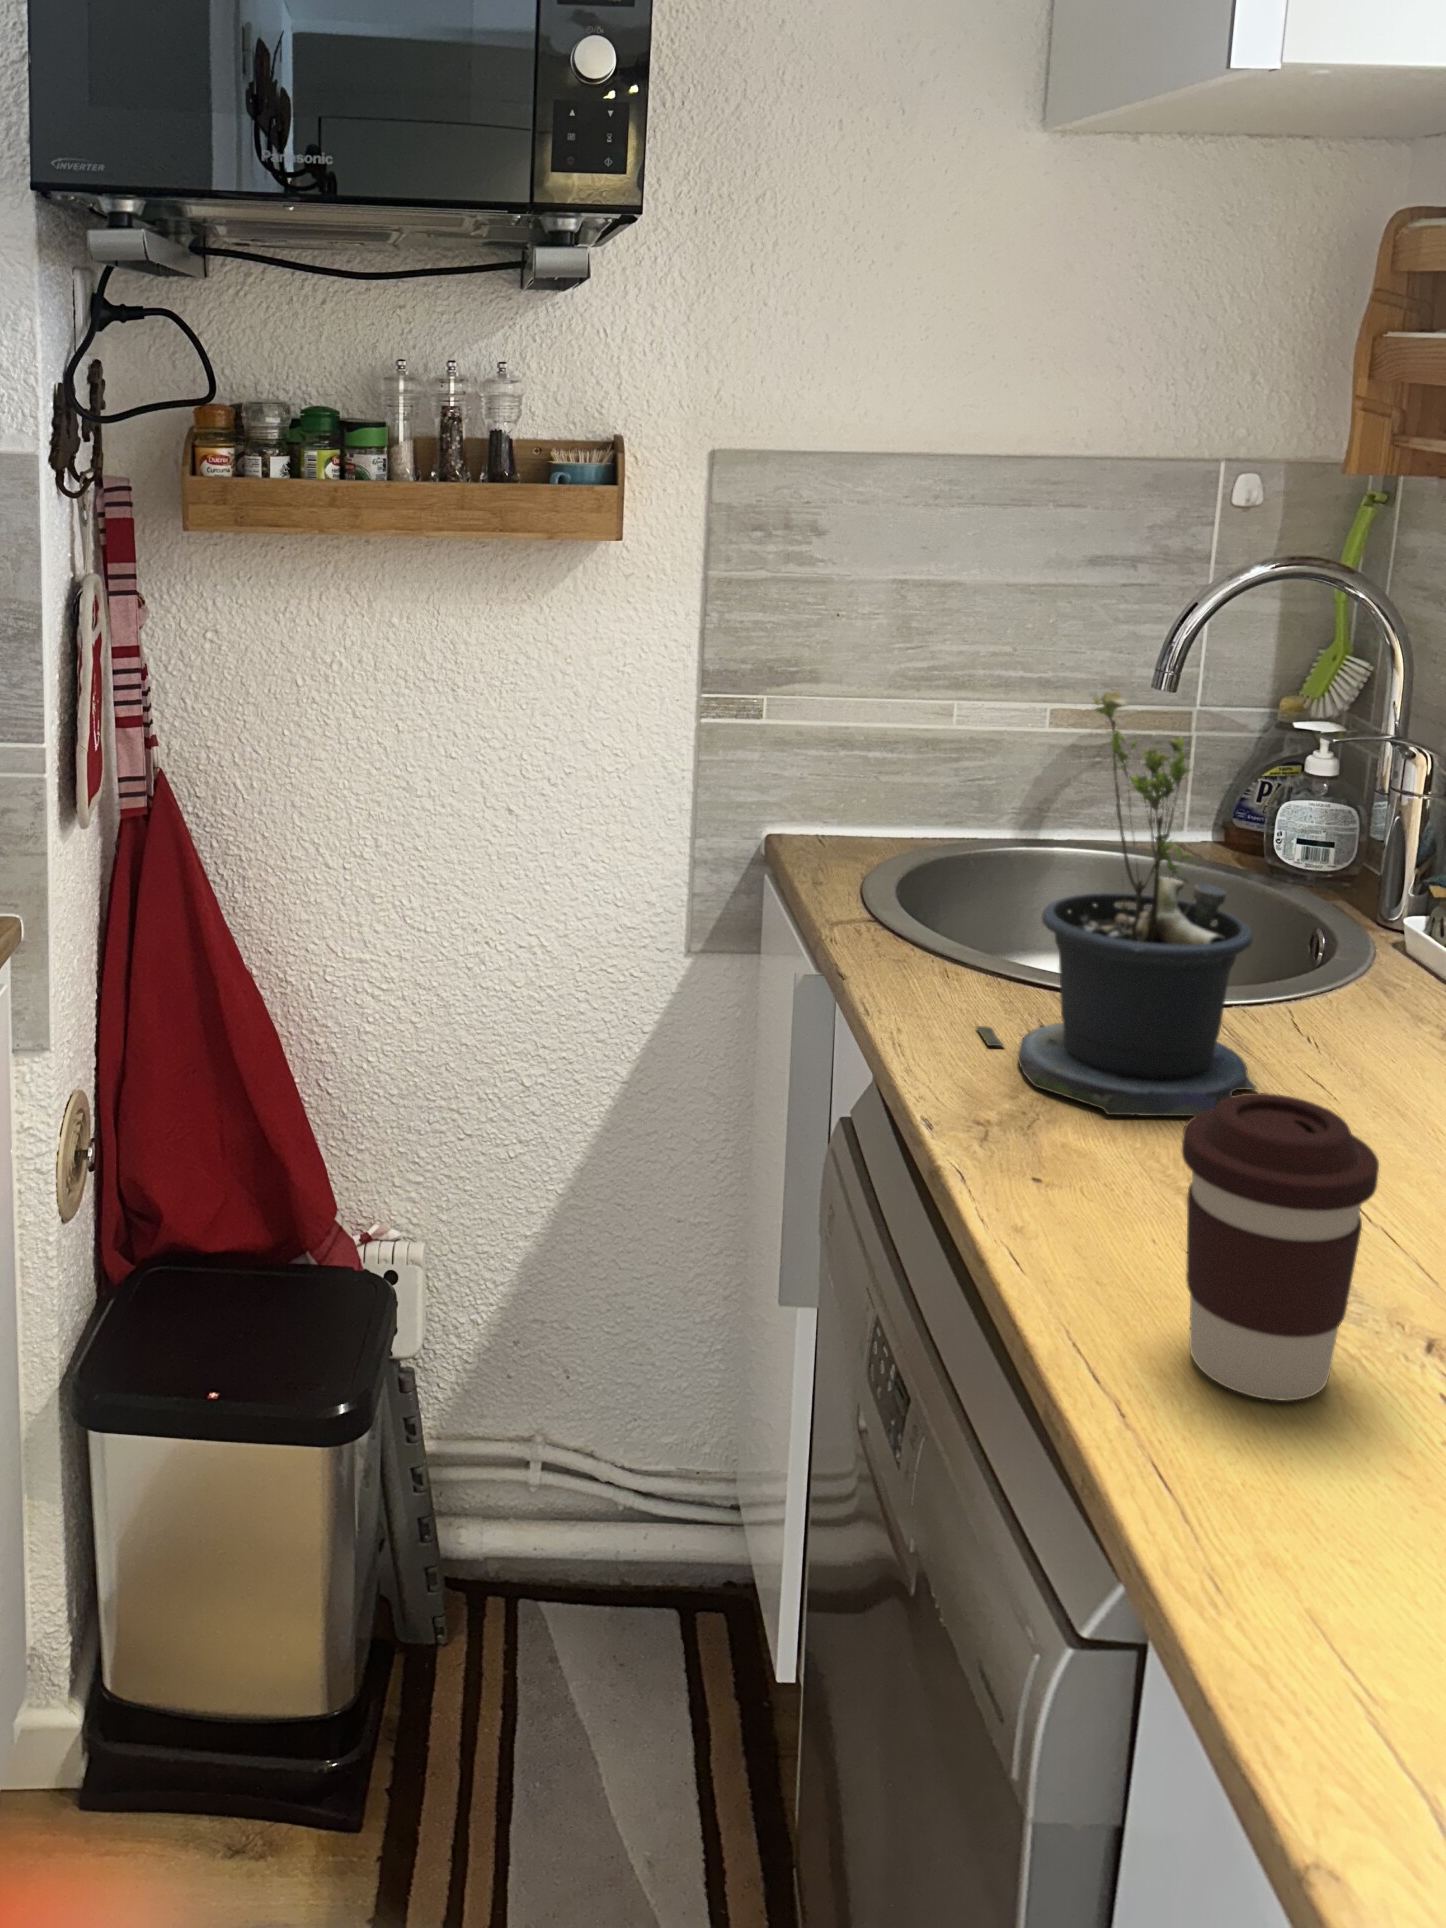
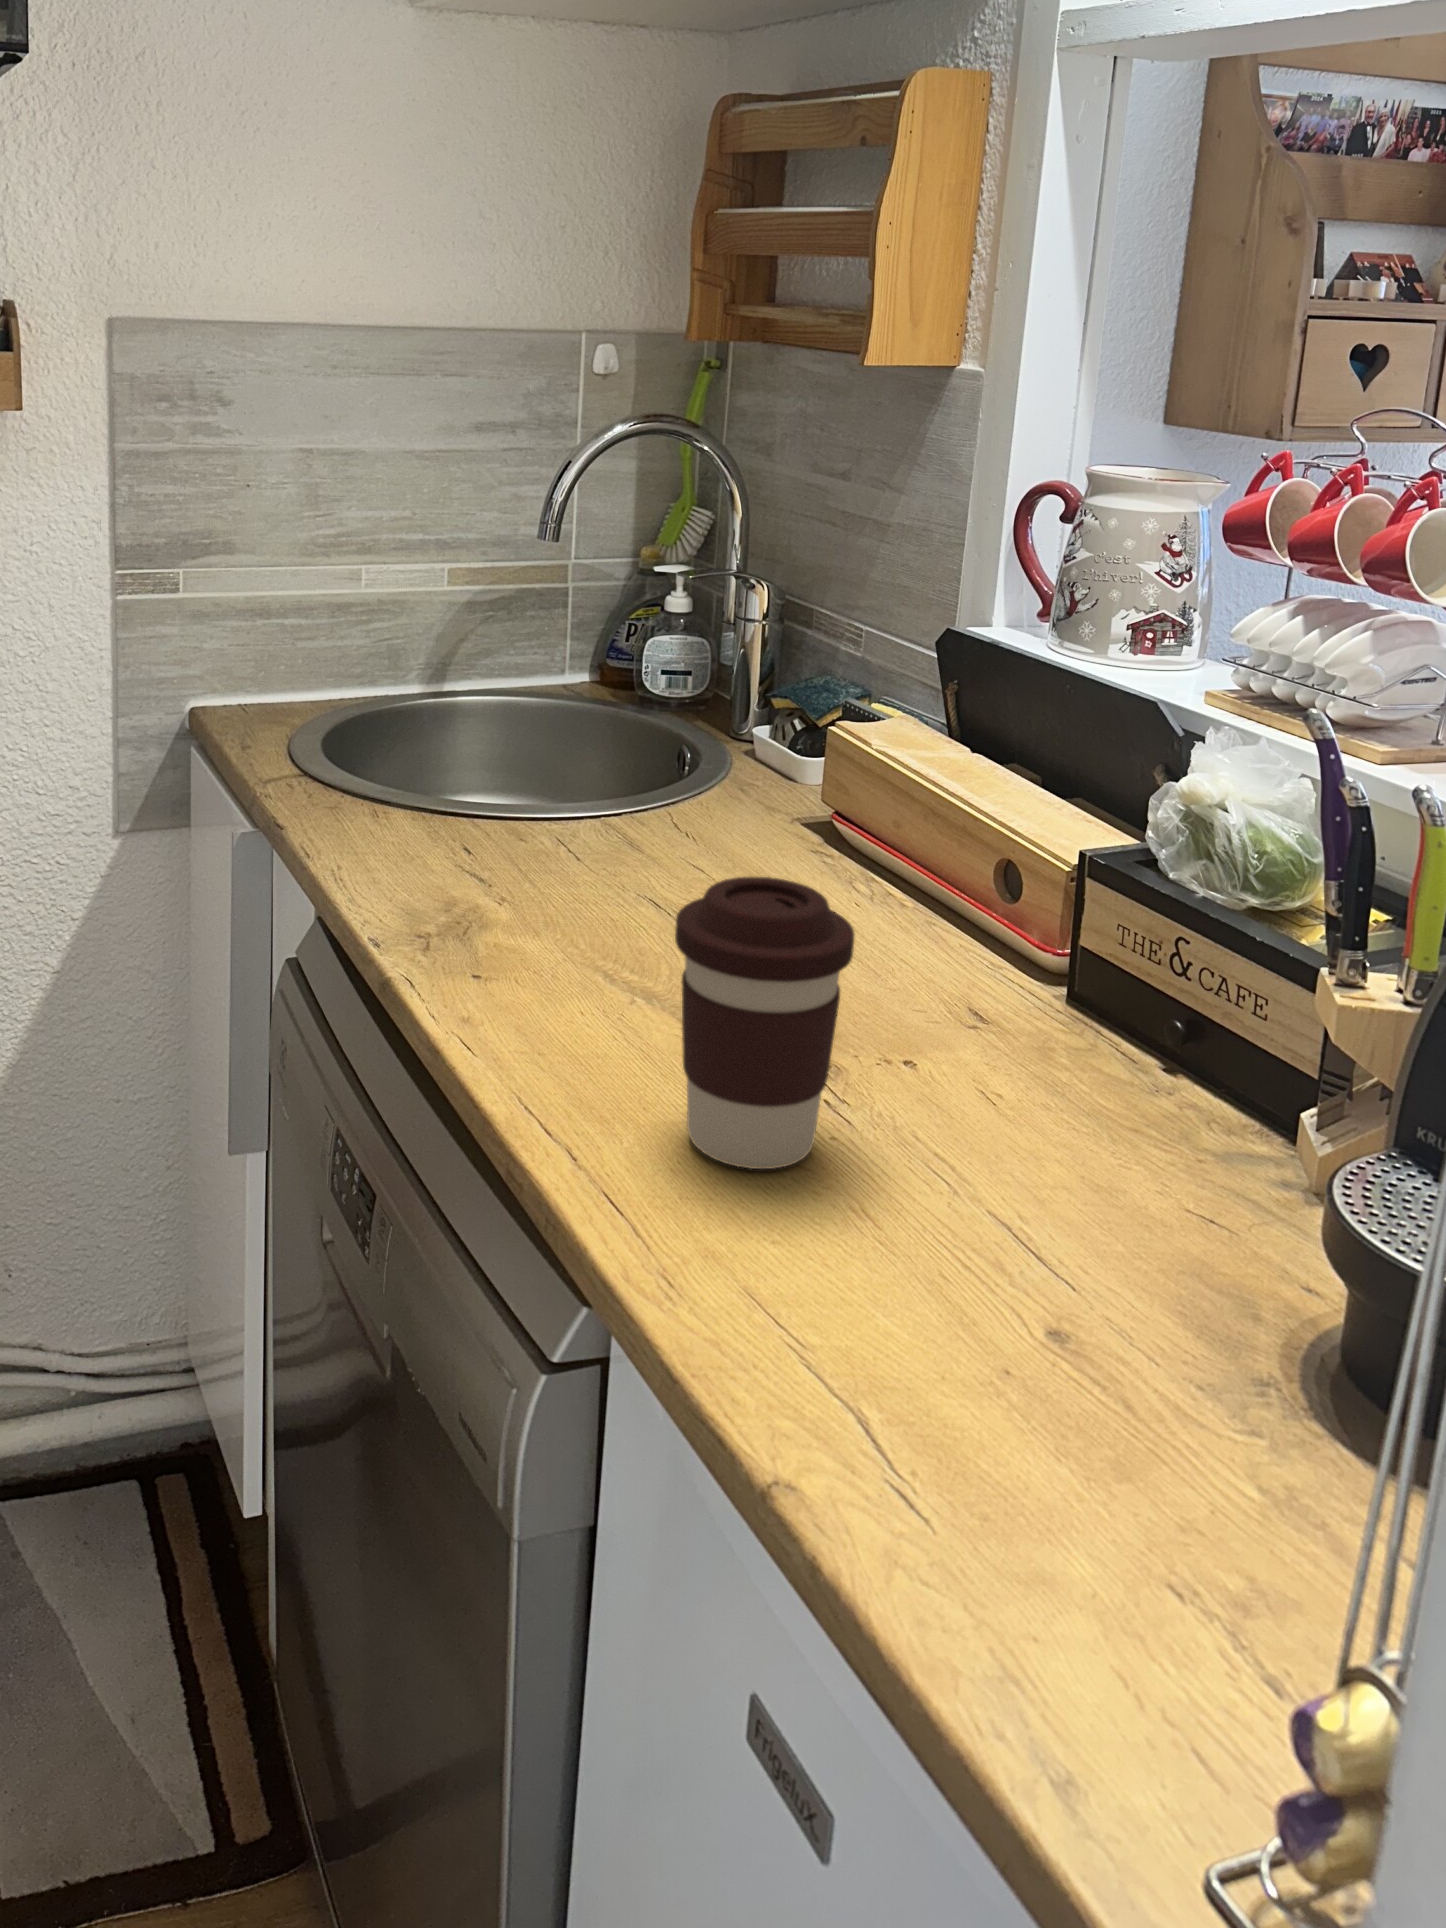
potted plant: present [977,691,1257,1116] -> none [421,519,683,928]

